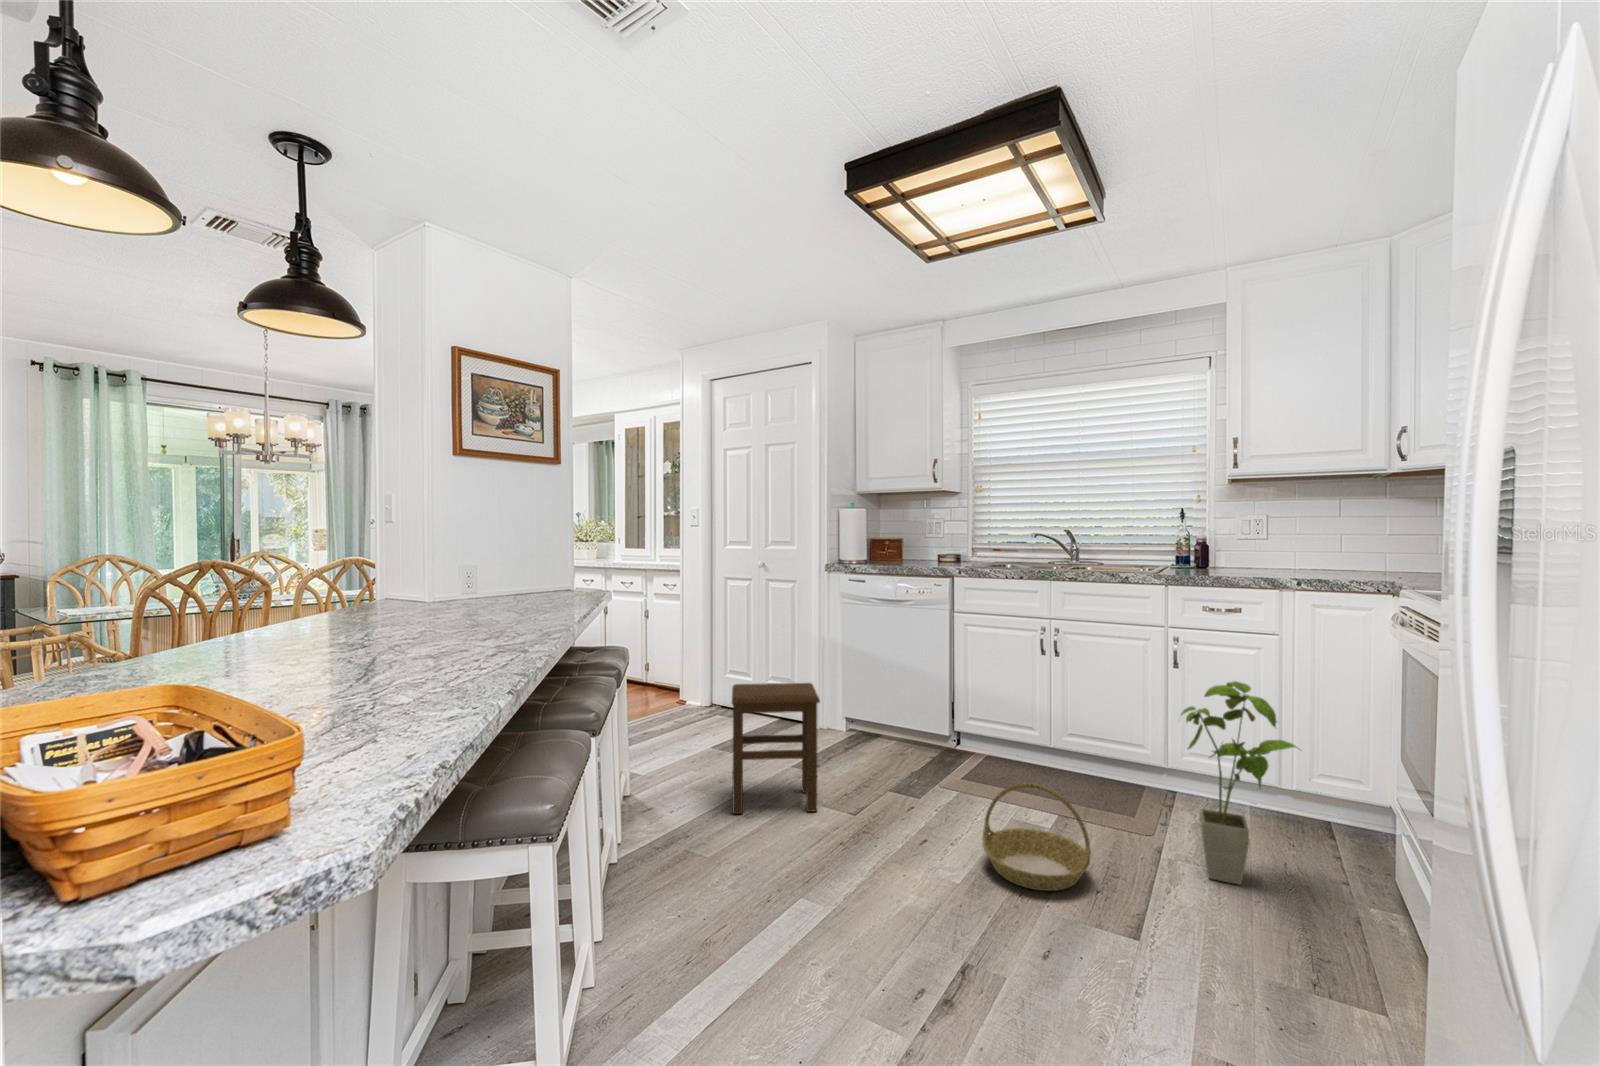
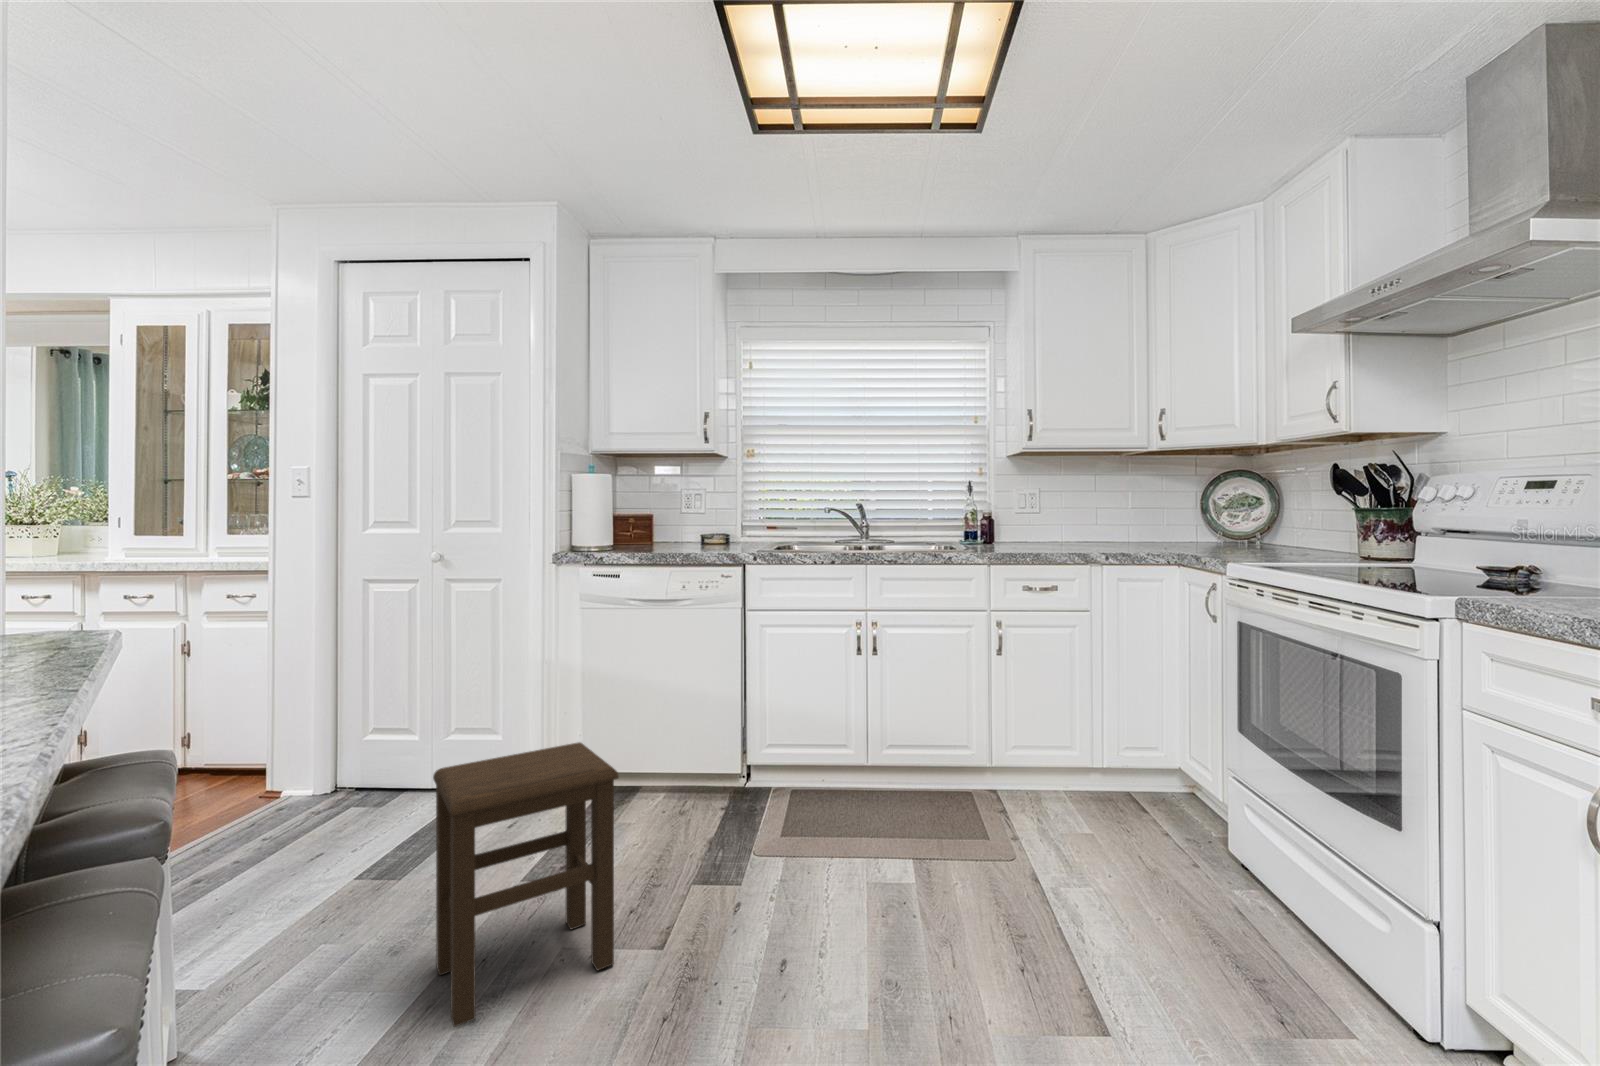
house plant: present [1181,681,1297,885] -> none [1089,670,1231,913]
basket: present [982,783,1091,891] -> none [905,849,1057,1014]

